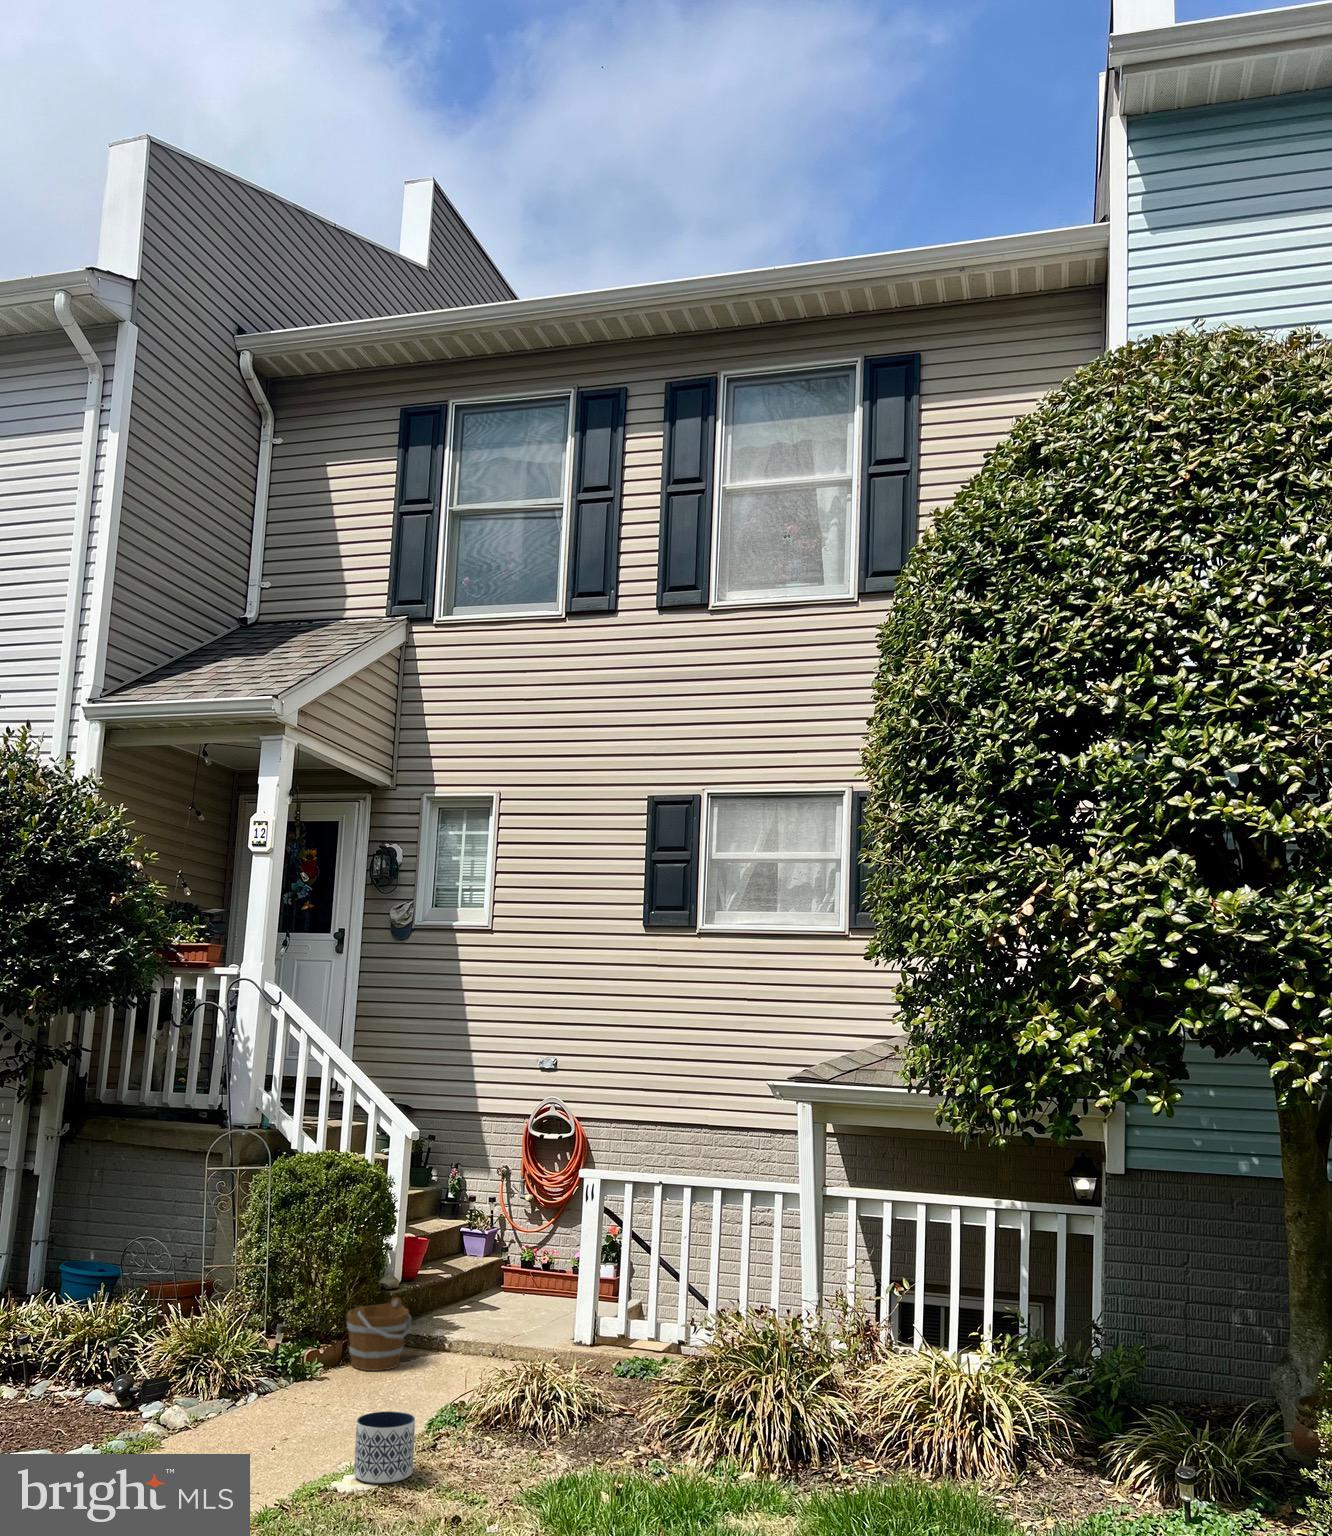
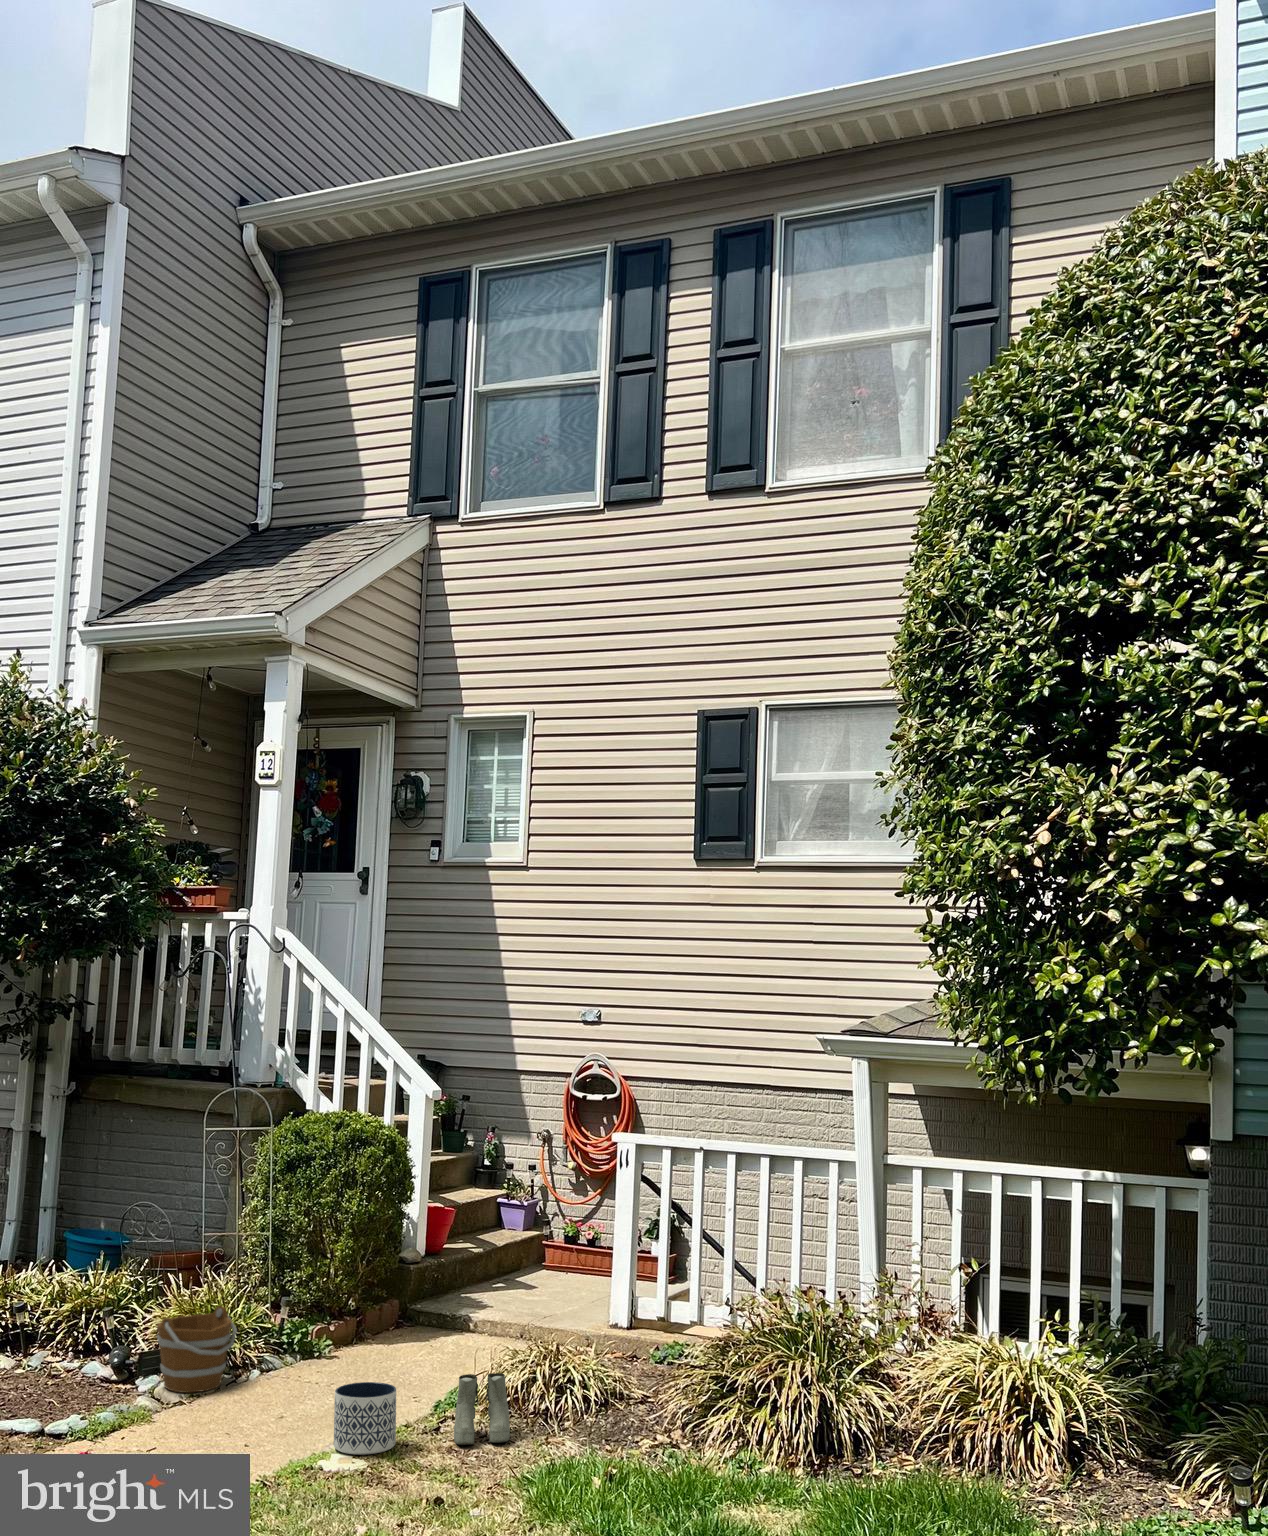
bucket: present [347,1297,411,1371] -> present [157,1306,237,1393]
boots: none [467,1400,520,1471] -> present [454,1373,510,1445]

